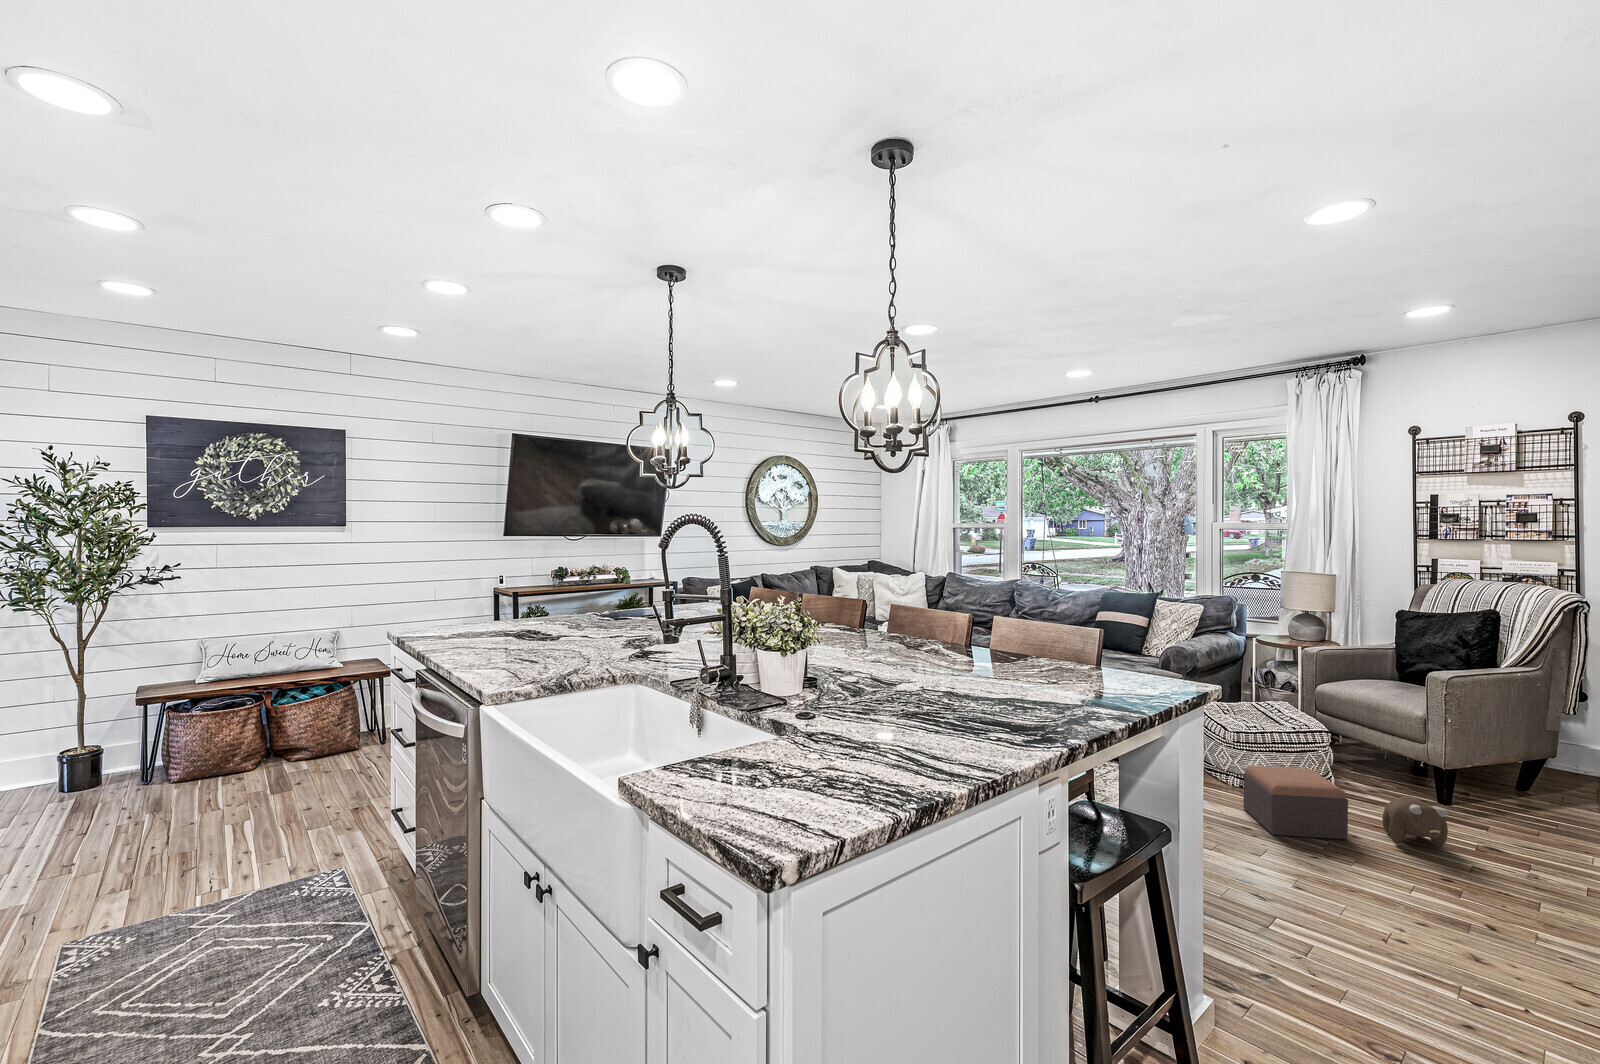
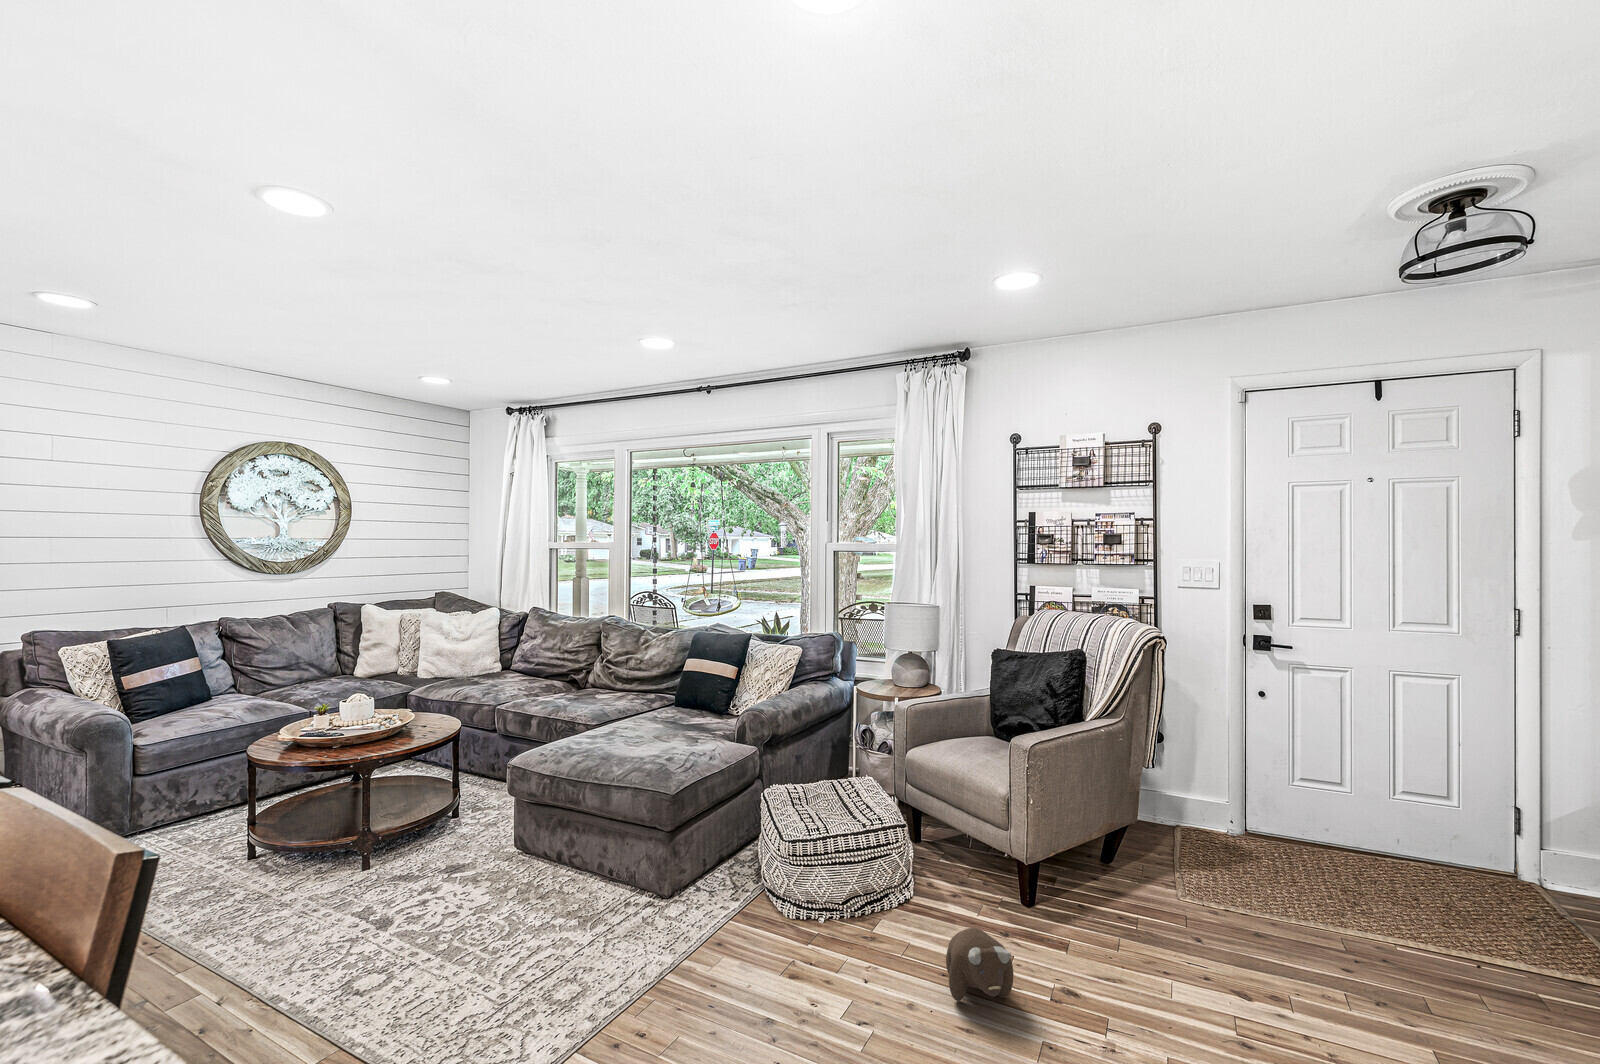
footstool: present [1243,766,1348,840] -> none [788,894,900,1017]

